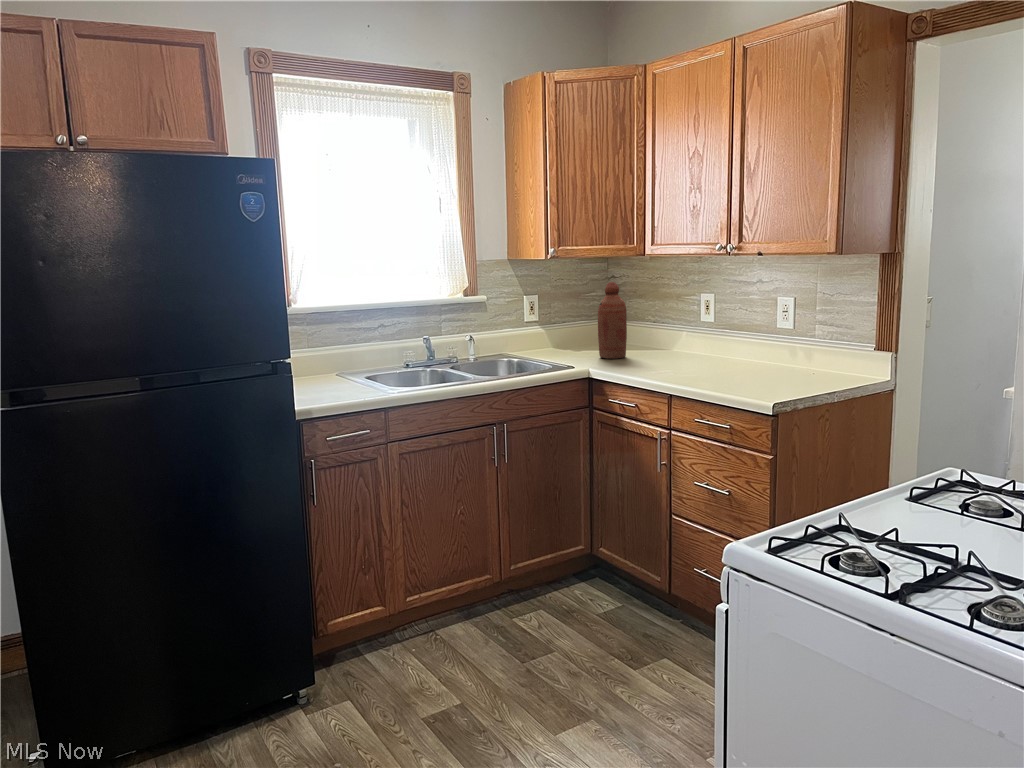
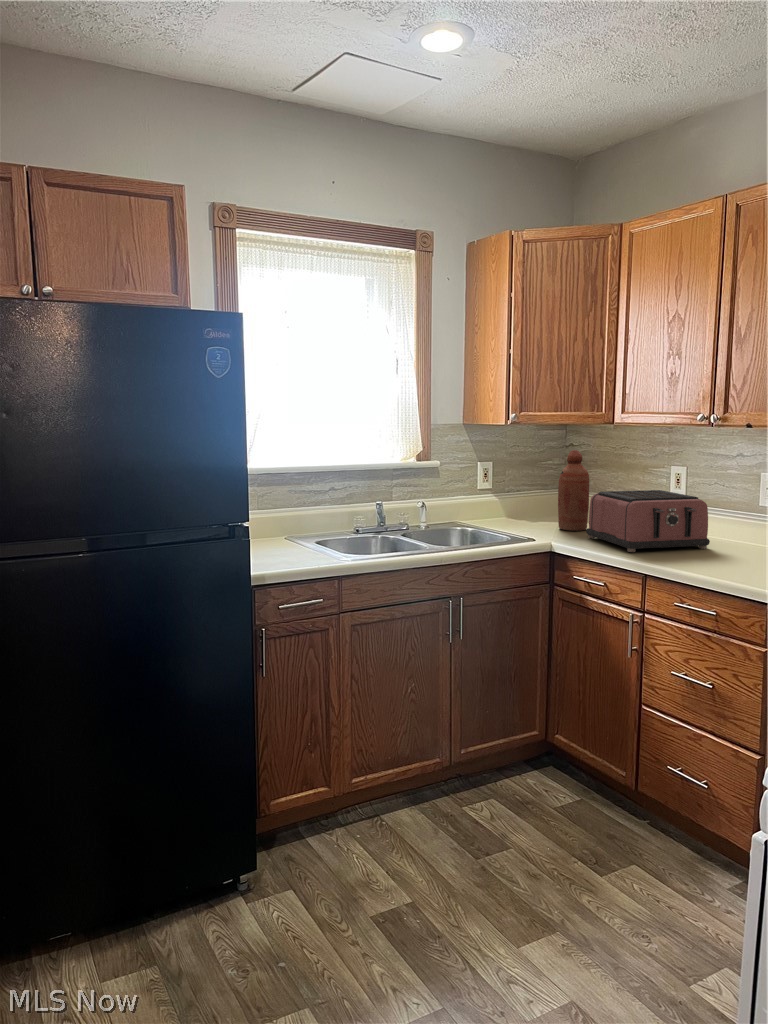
toaster: none [623,317,733,376] -> present [586,490,710,552]

